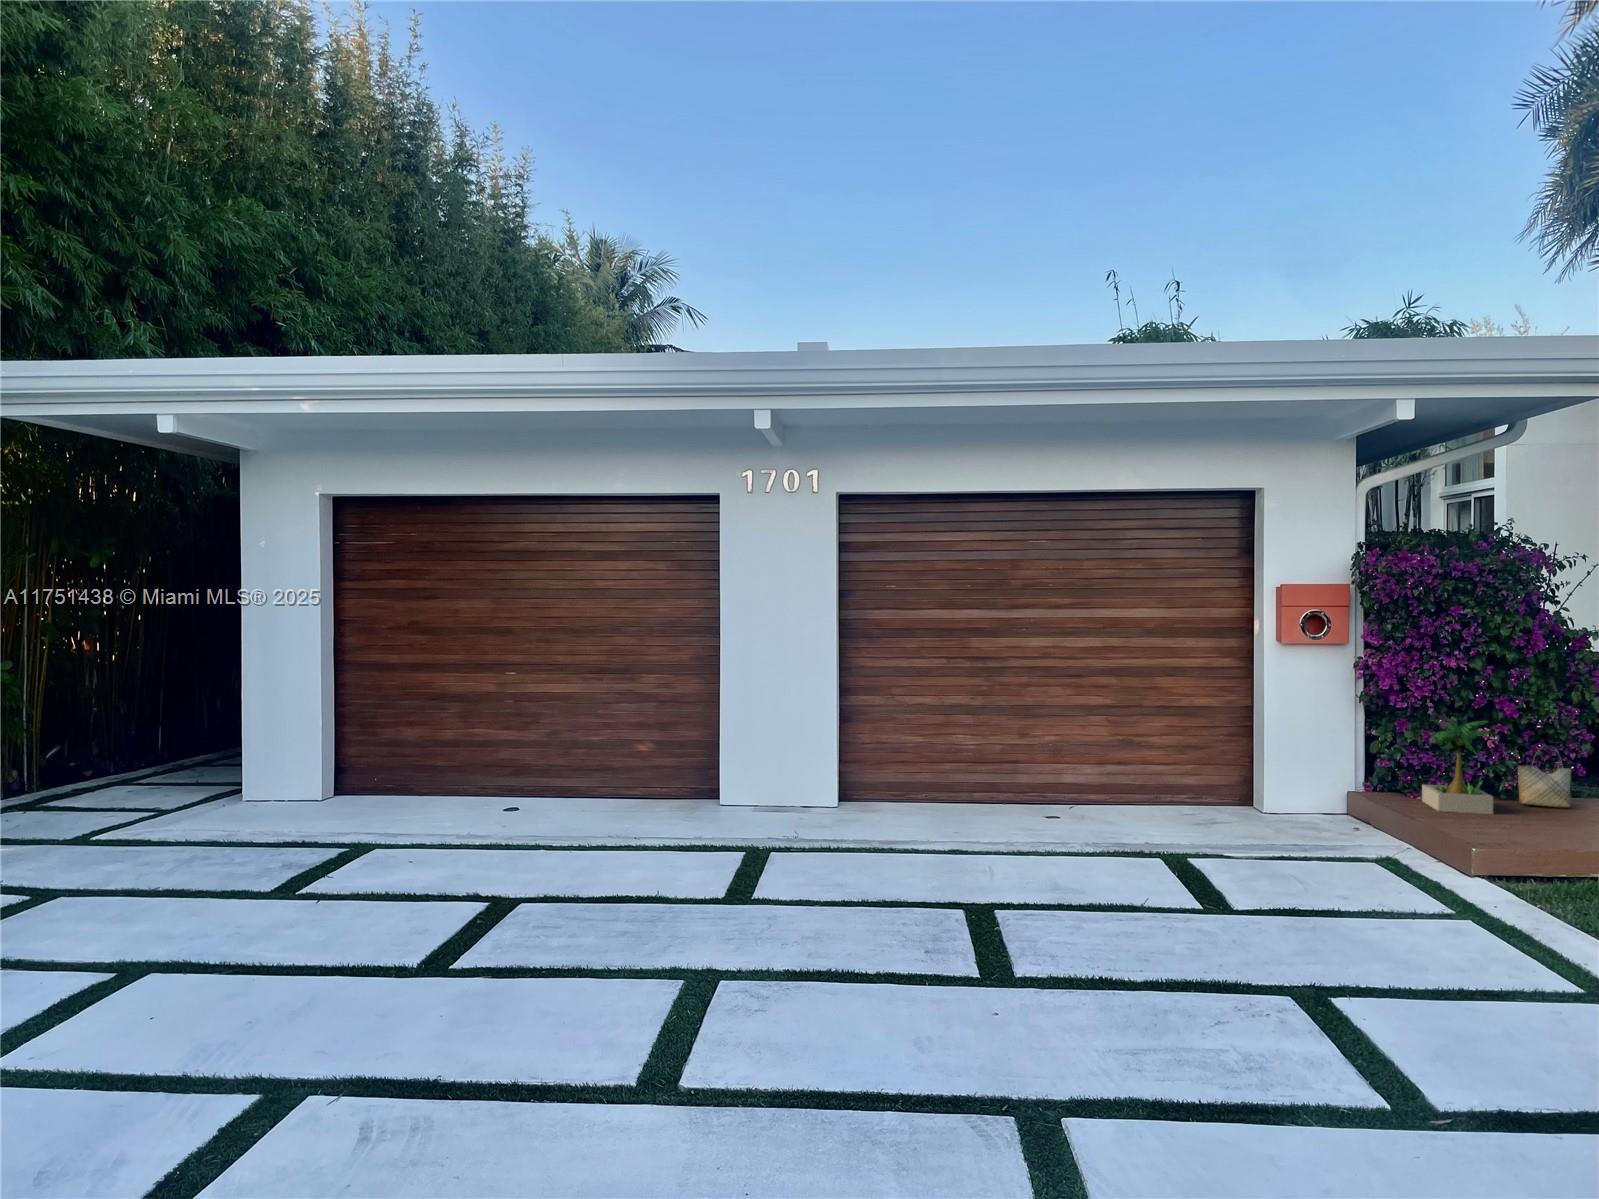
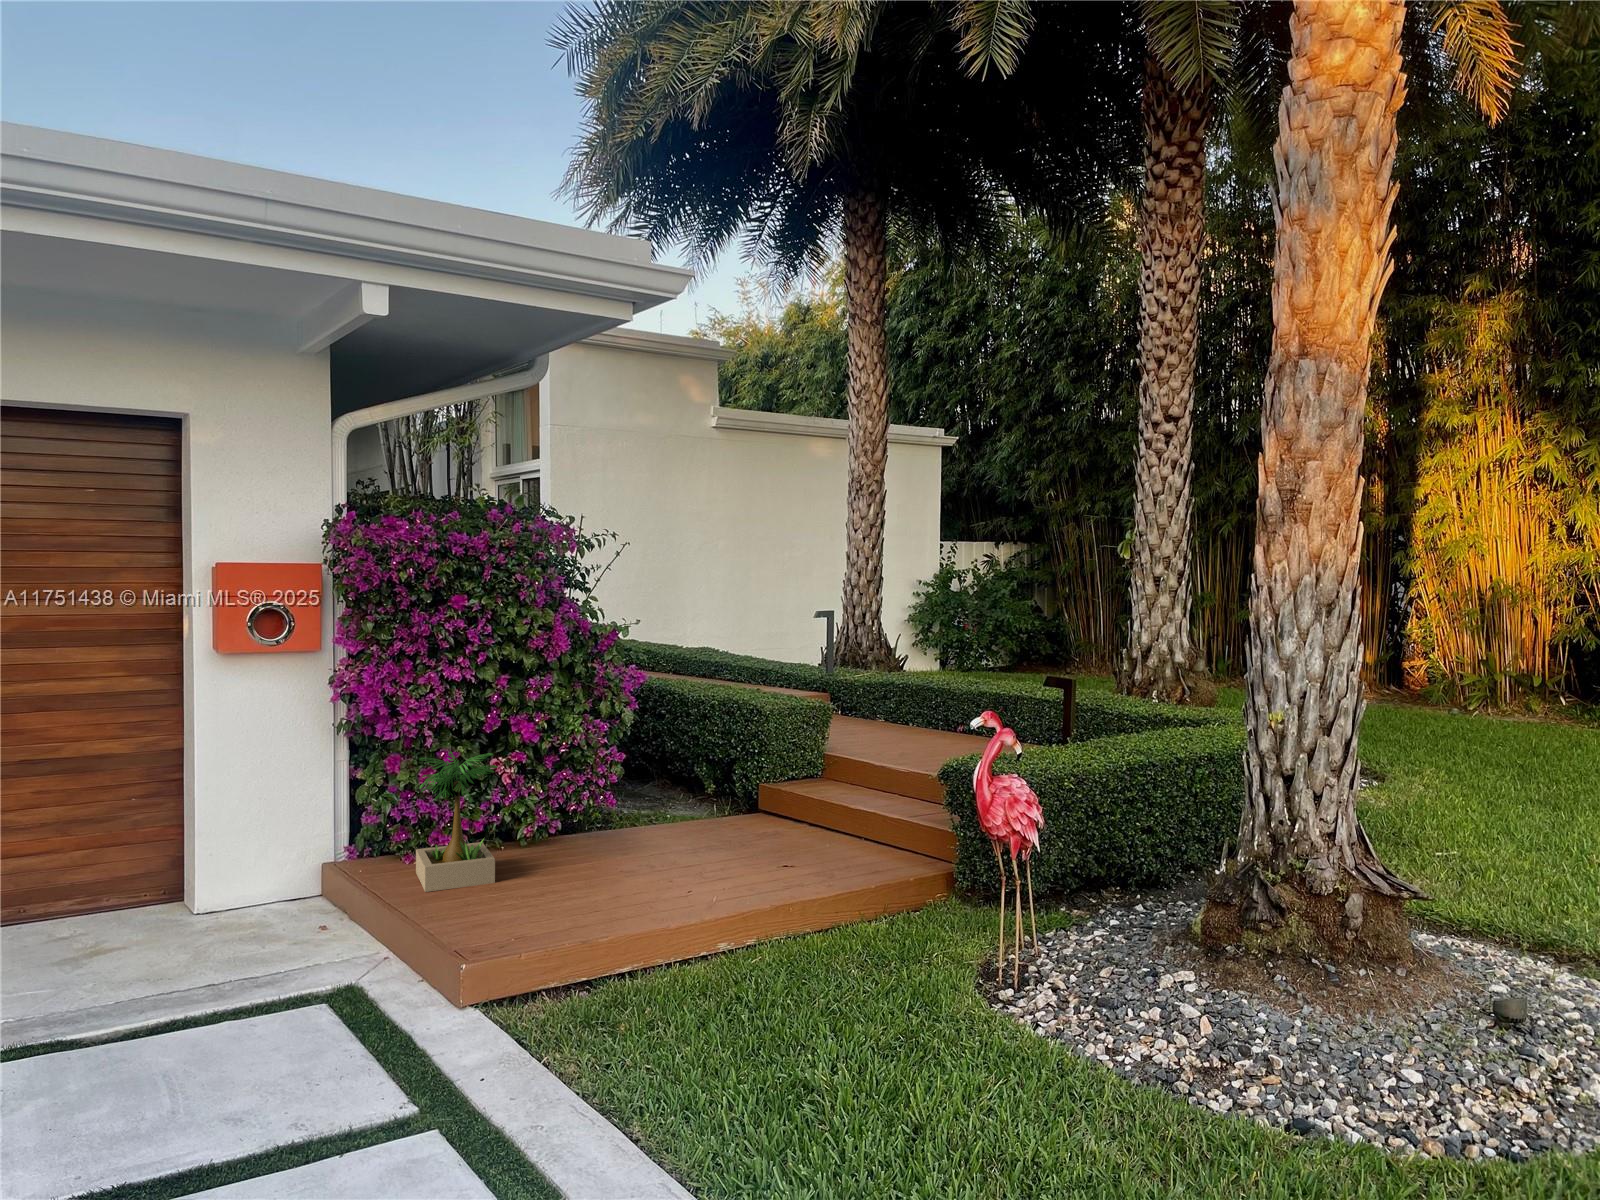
woven basket: present [1518,761,1571,808] -> none [535,771,594,854]

